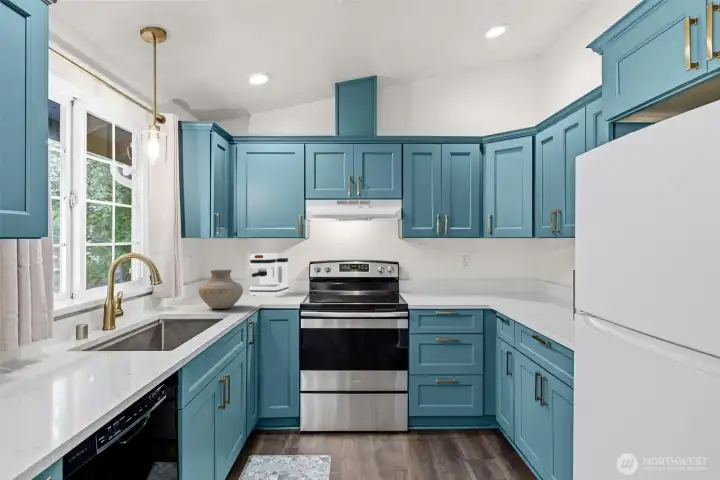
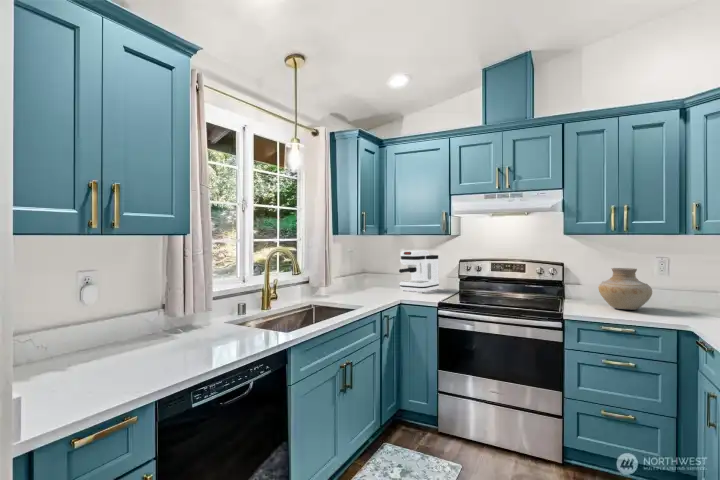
vase: present [199,269,243,309] -> present [598,268,652,310]

